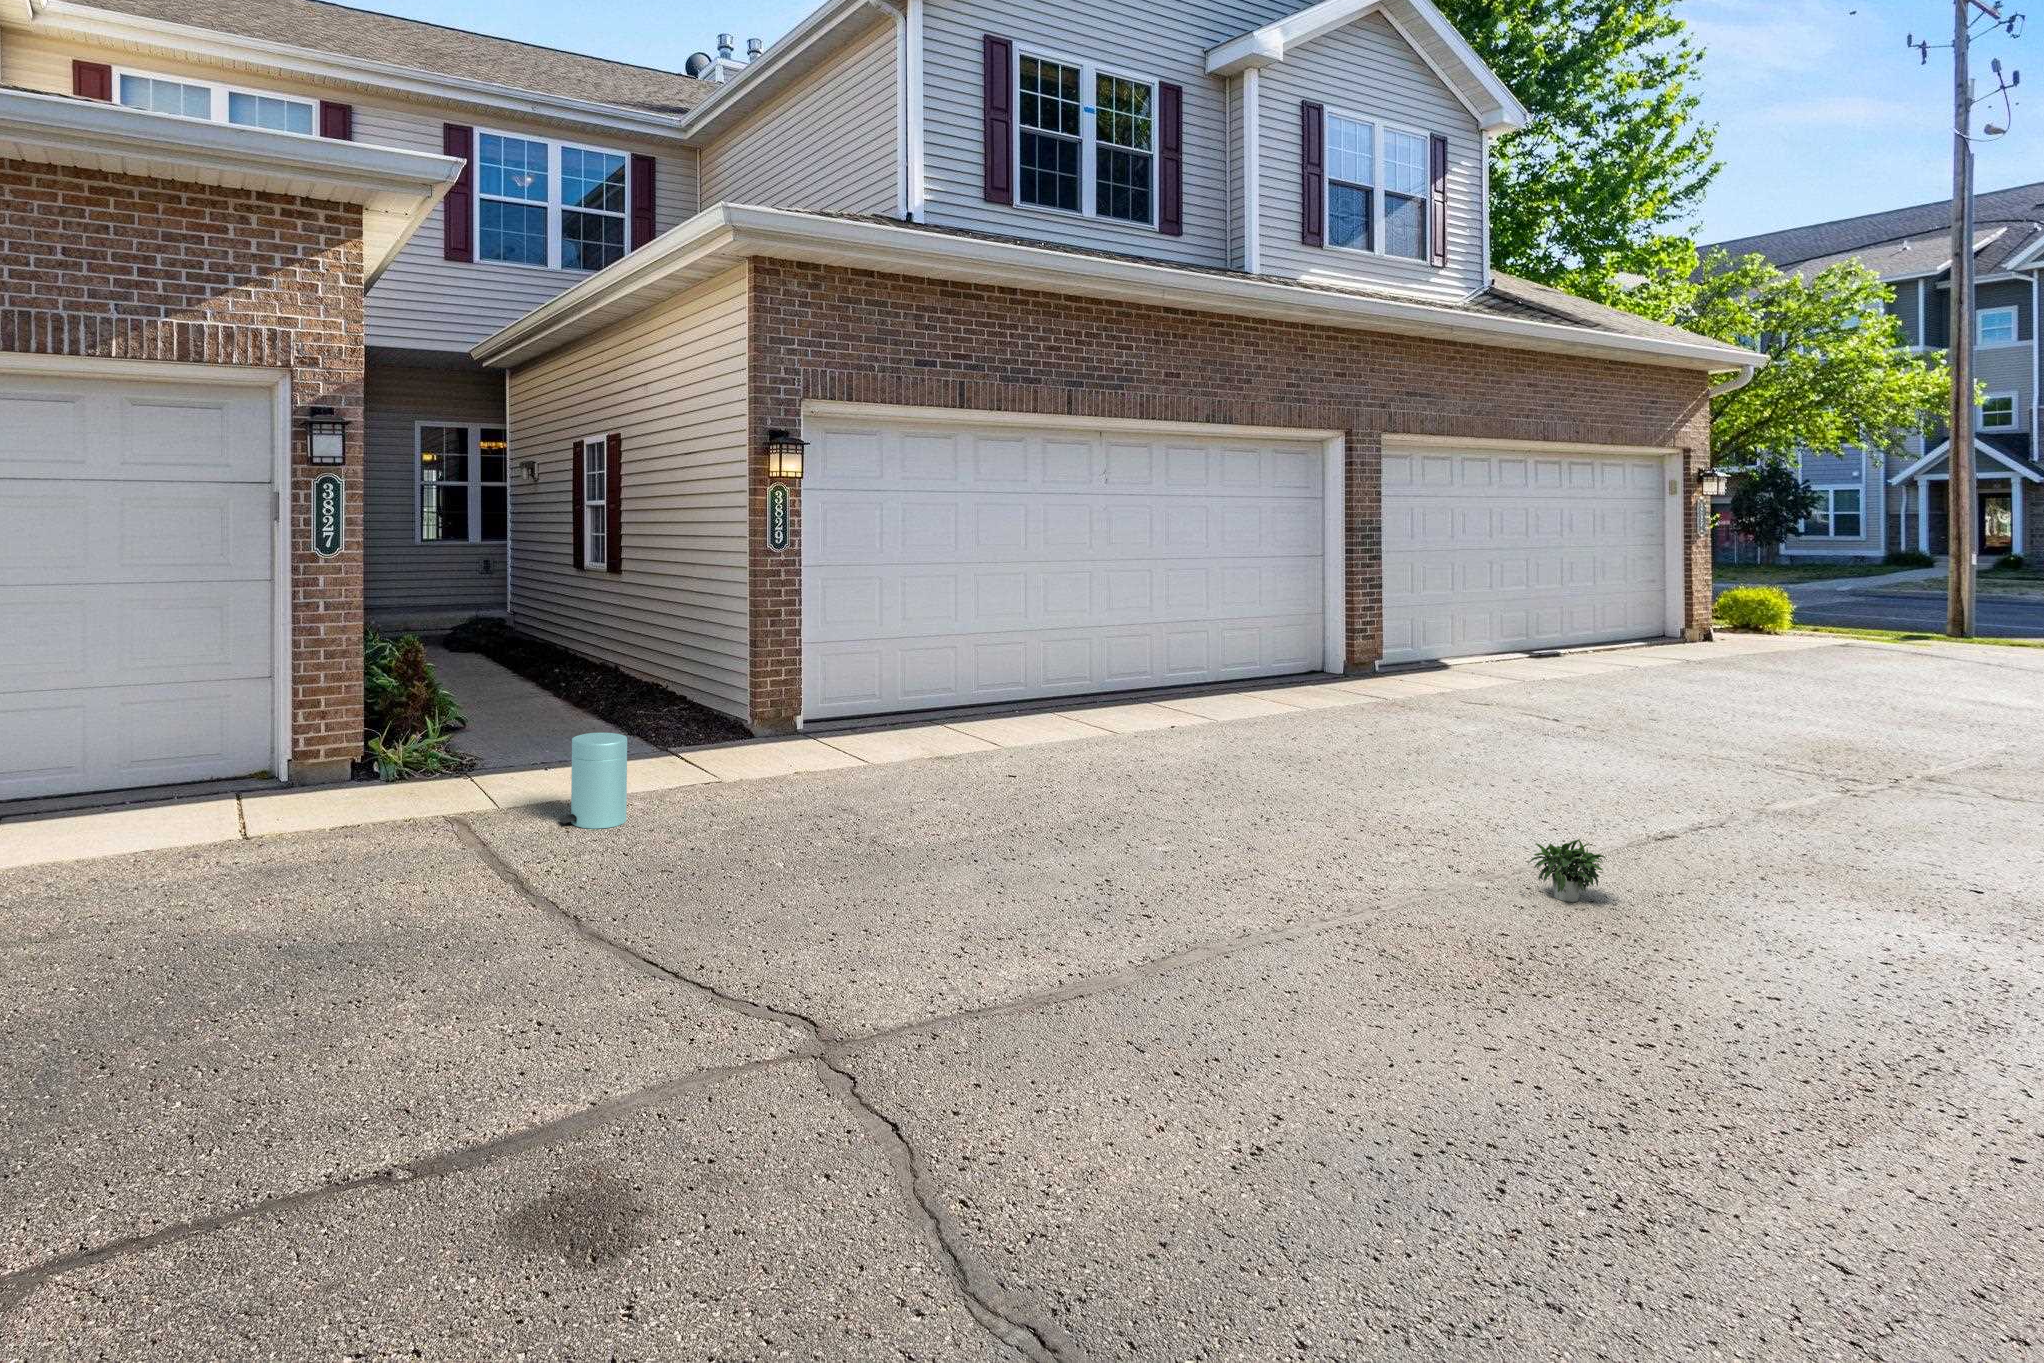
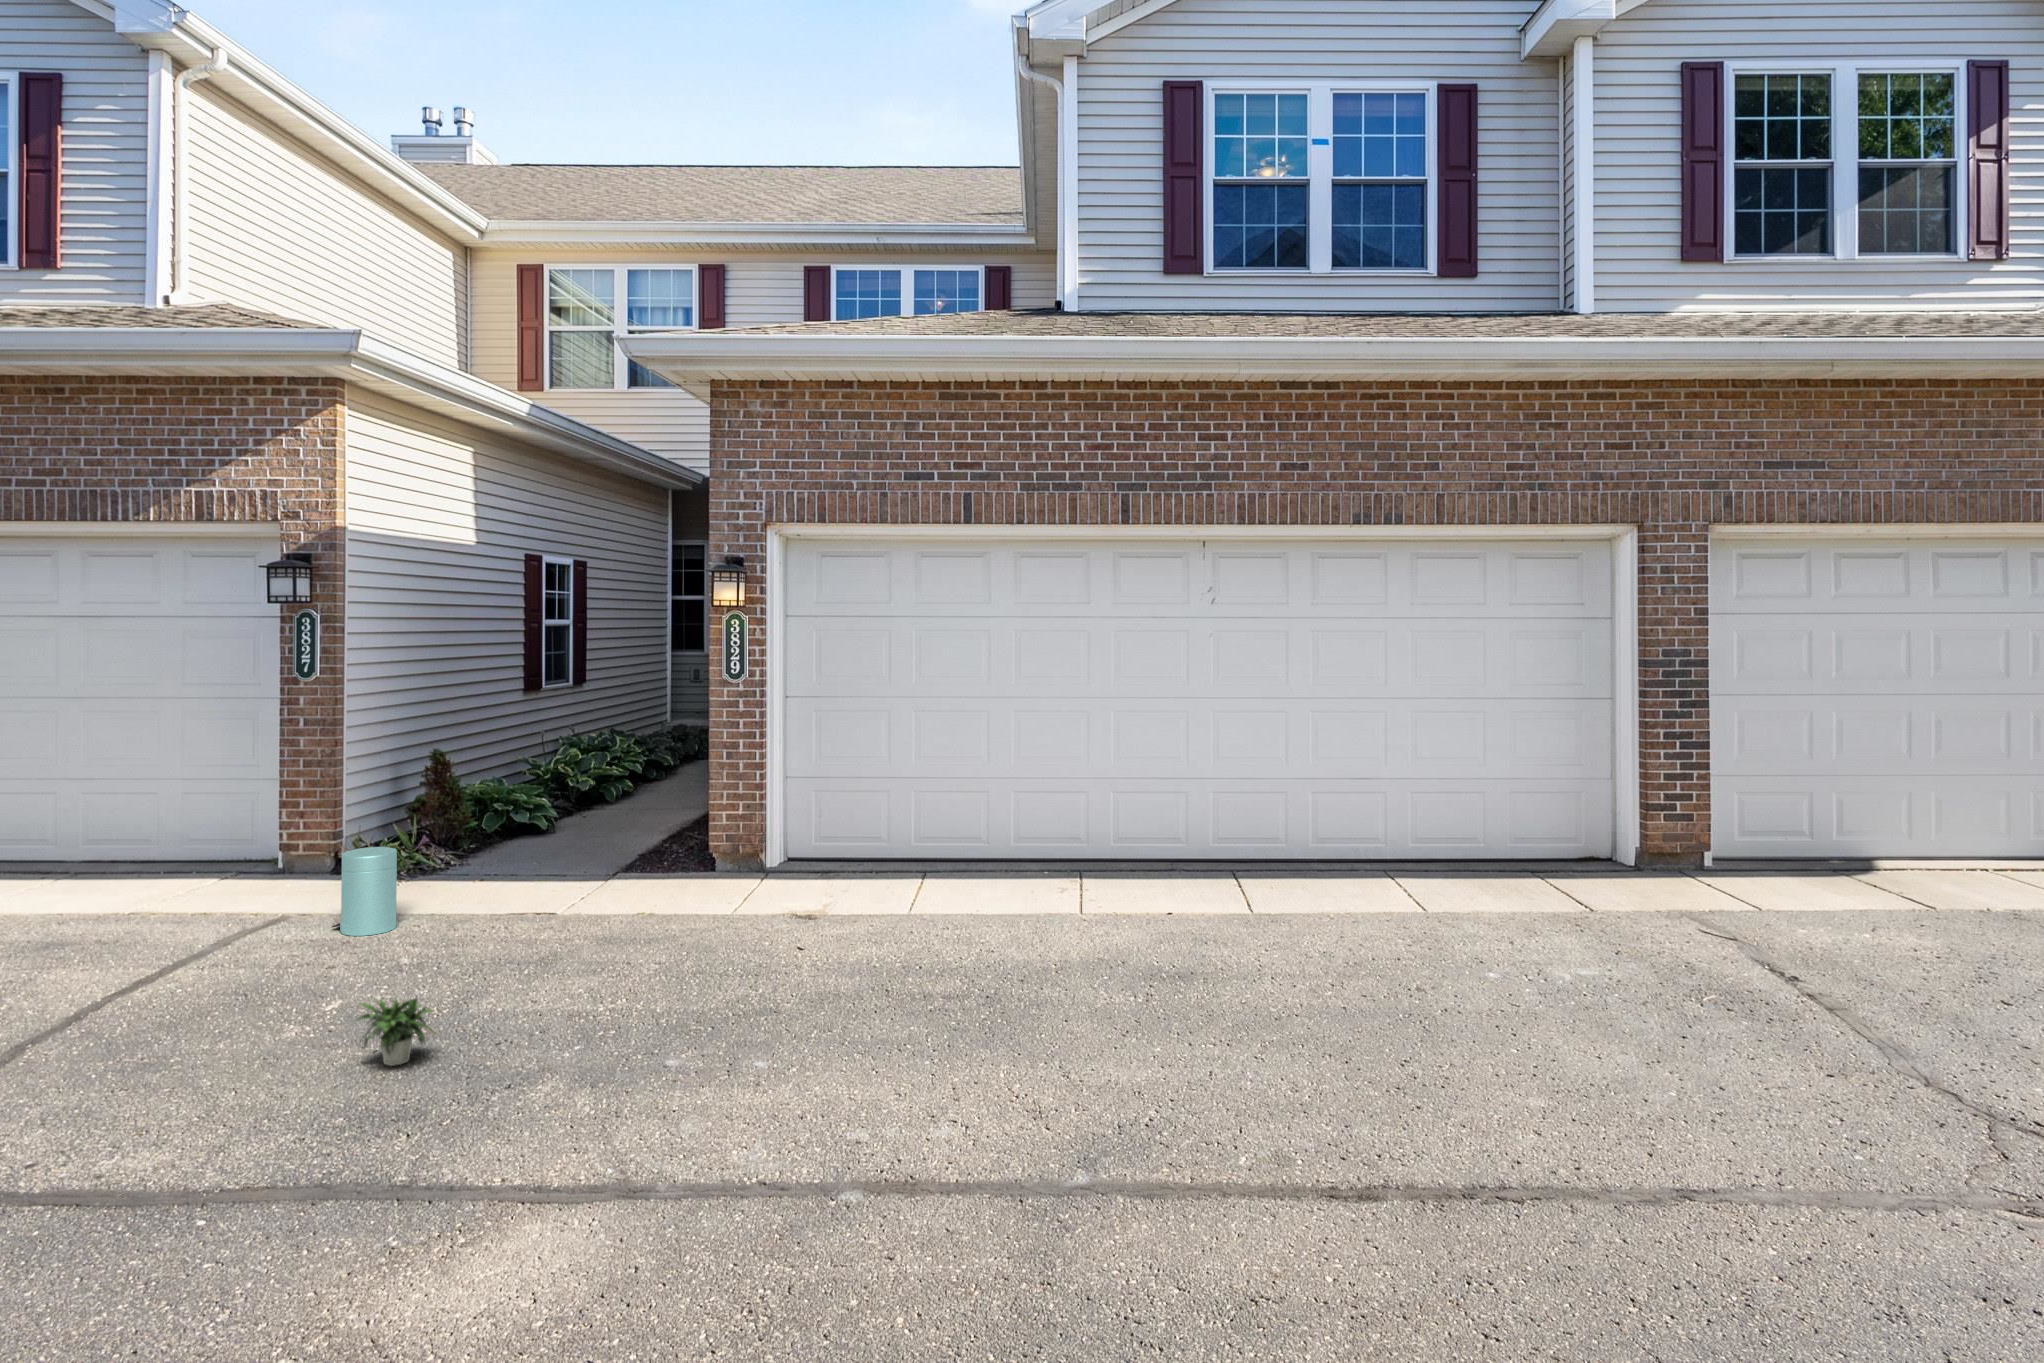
potted plant: present [1519,839,1606,906] -> present [356,998,434,1066]

